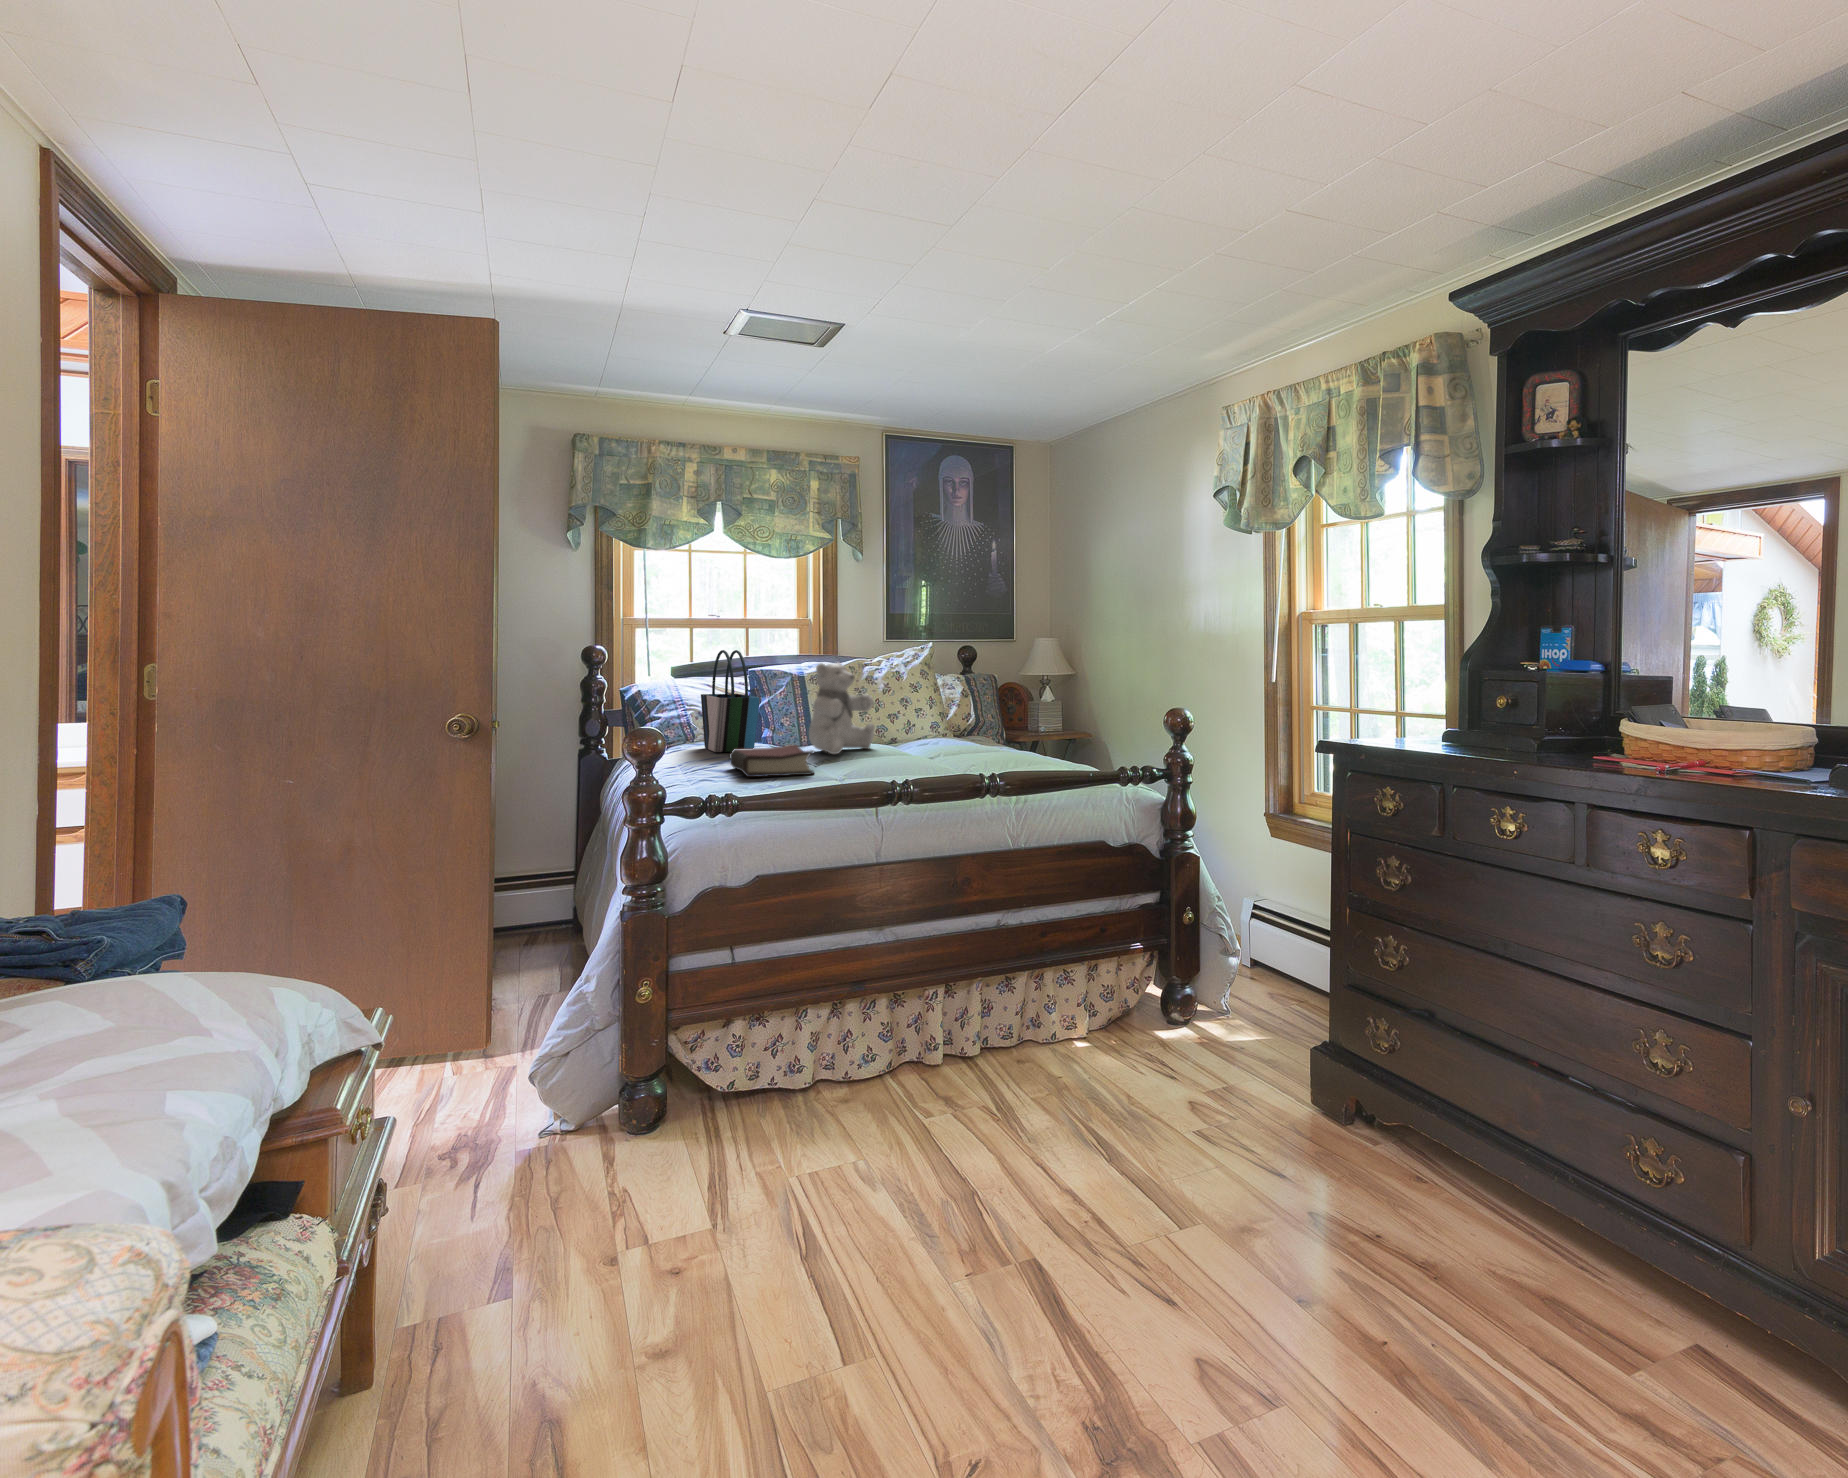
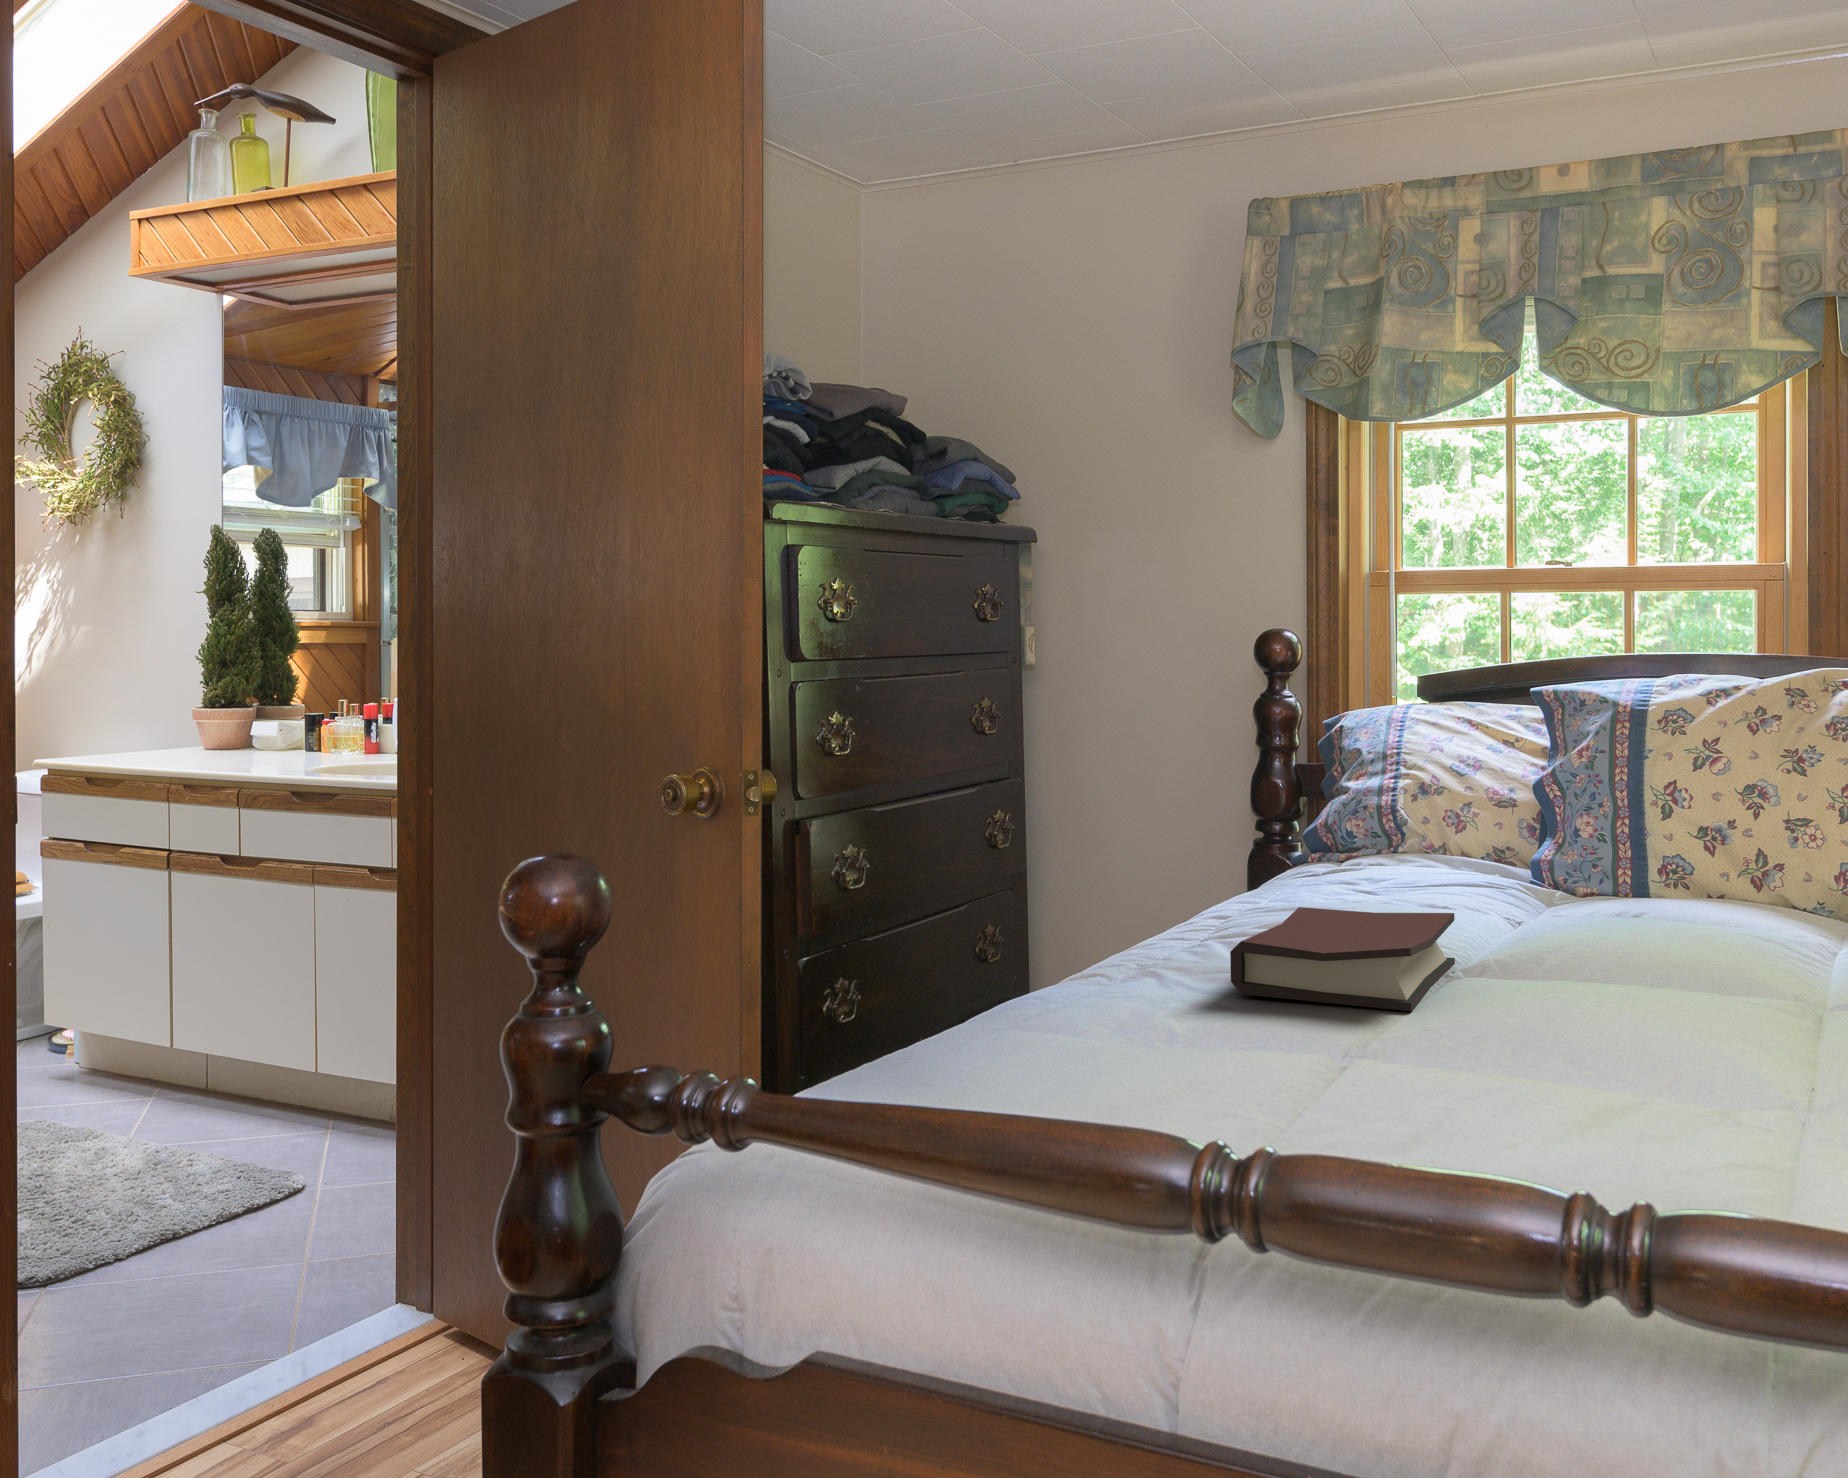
tote bag: present [701,650,759,752] -> none [1367,652,1490,894]
teddy bear: present [809,663,875,754] -> none [1574,690,1783,940]

